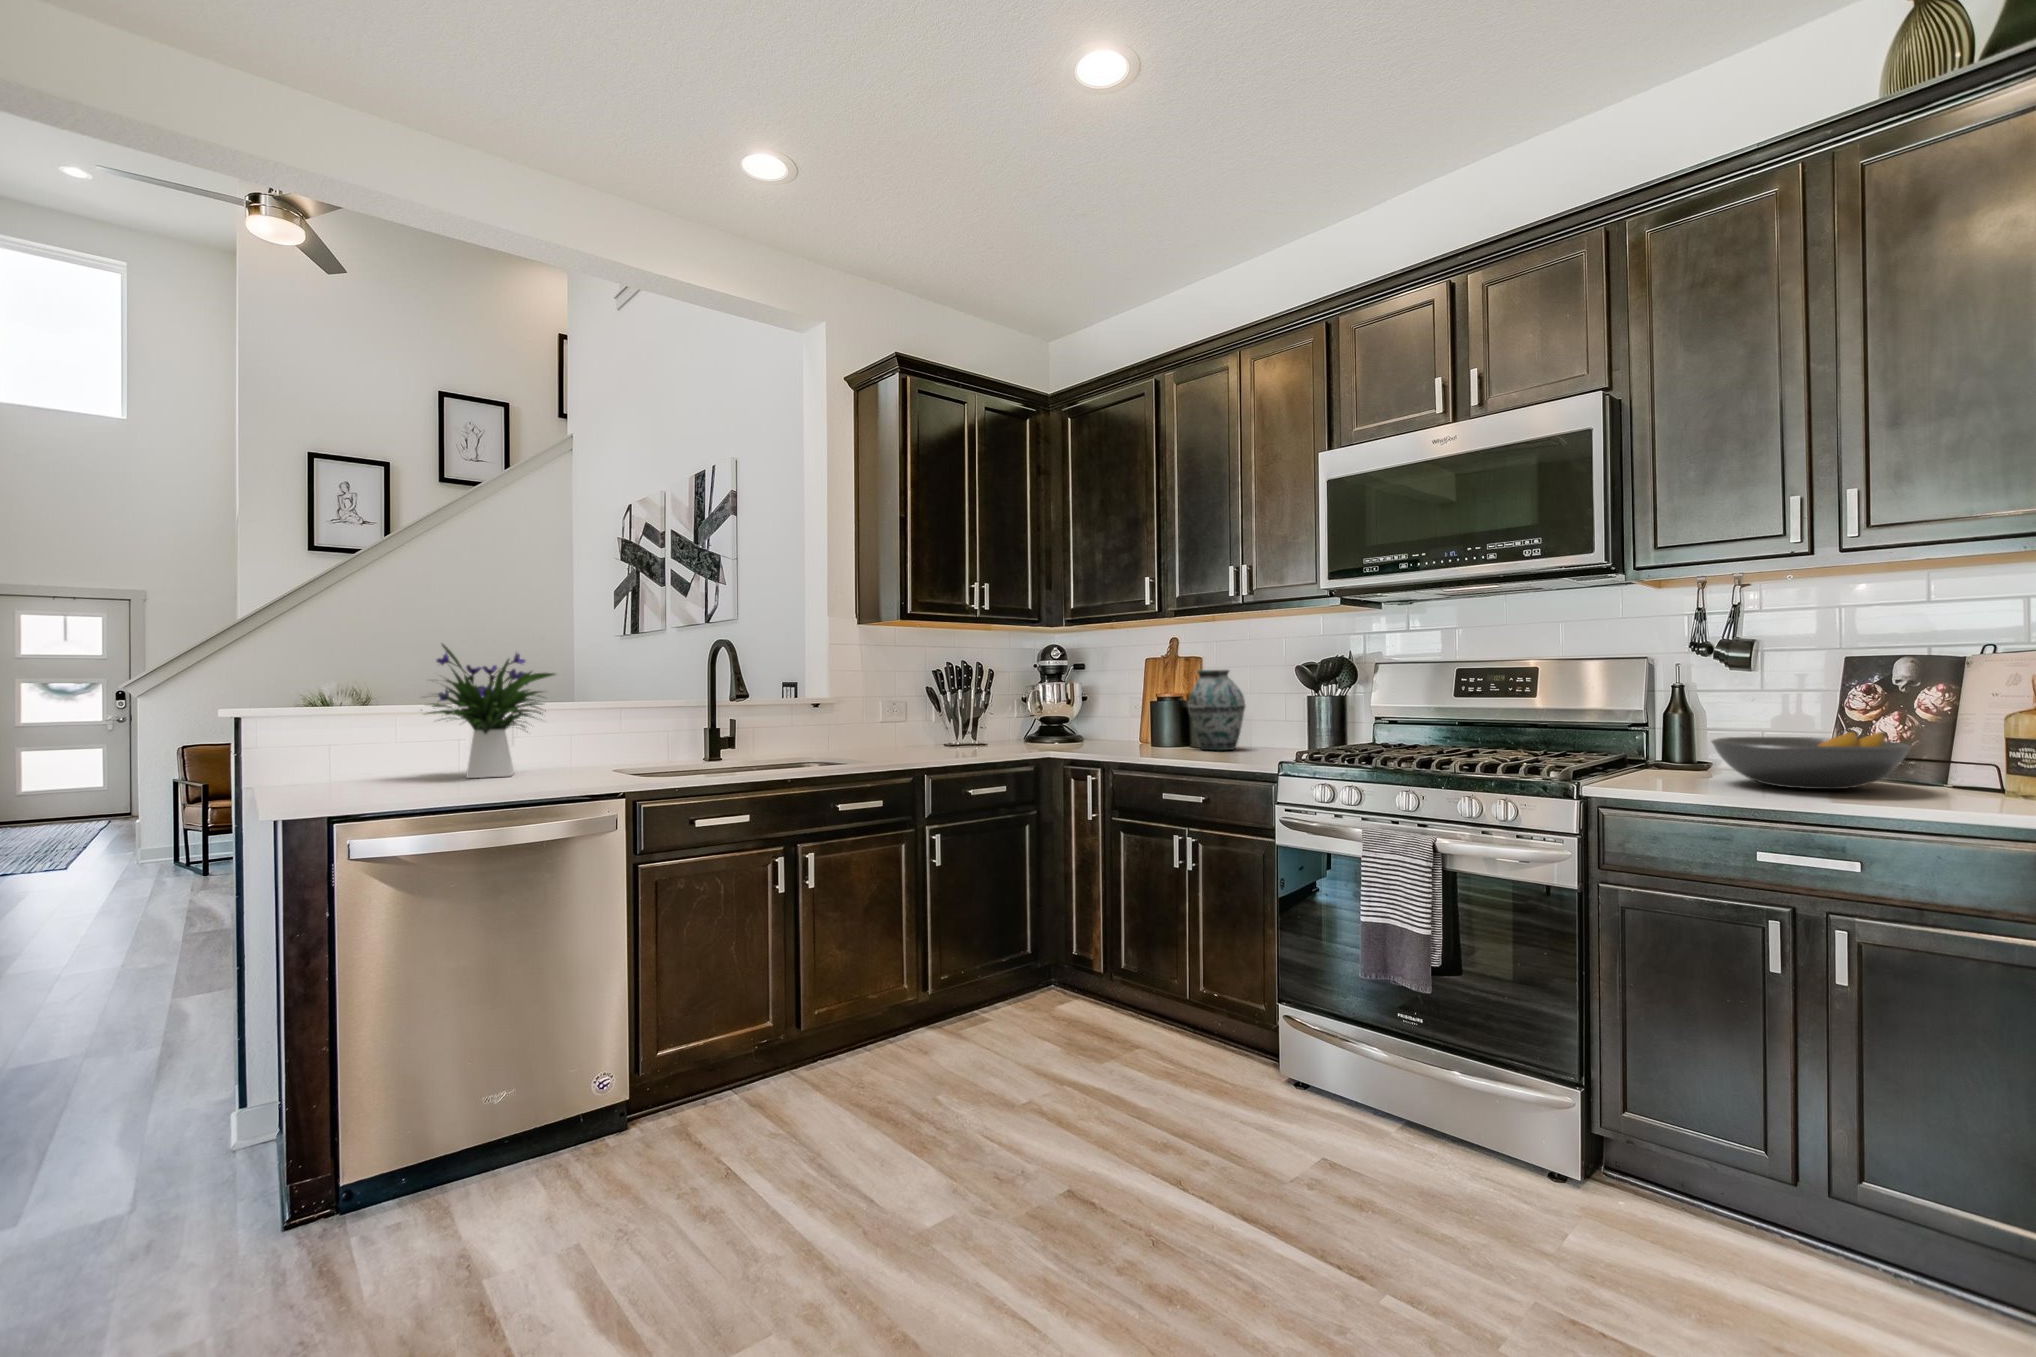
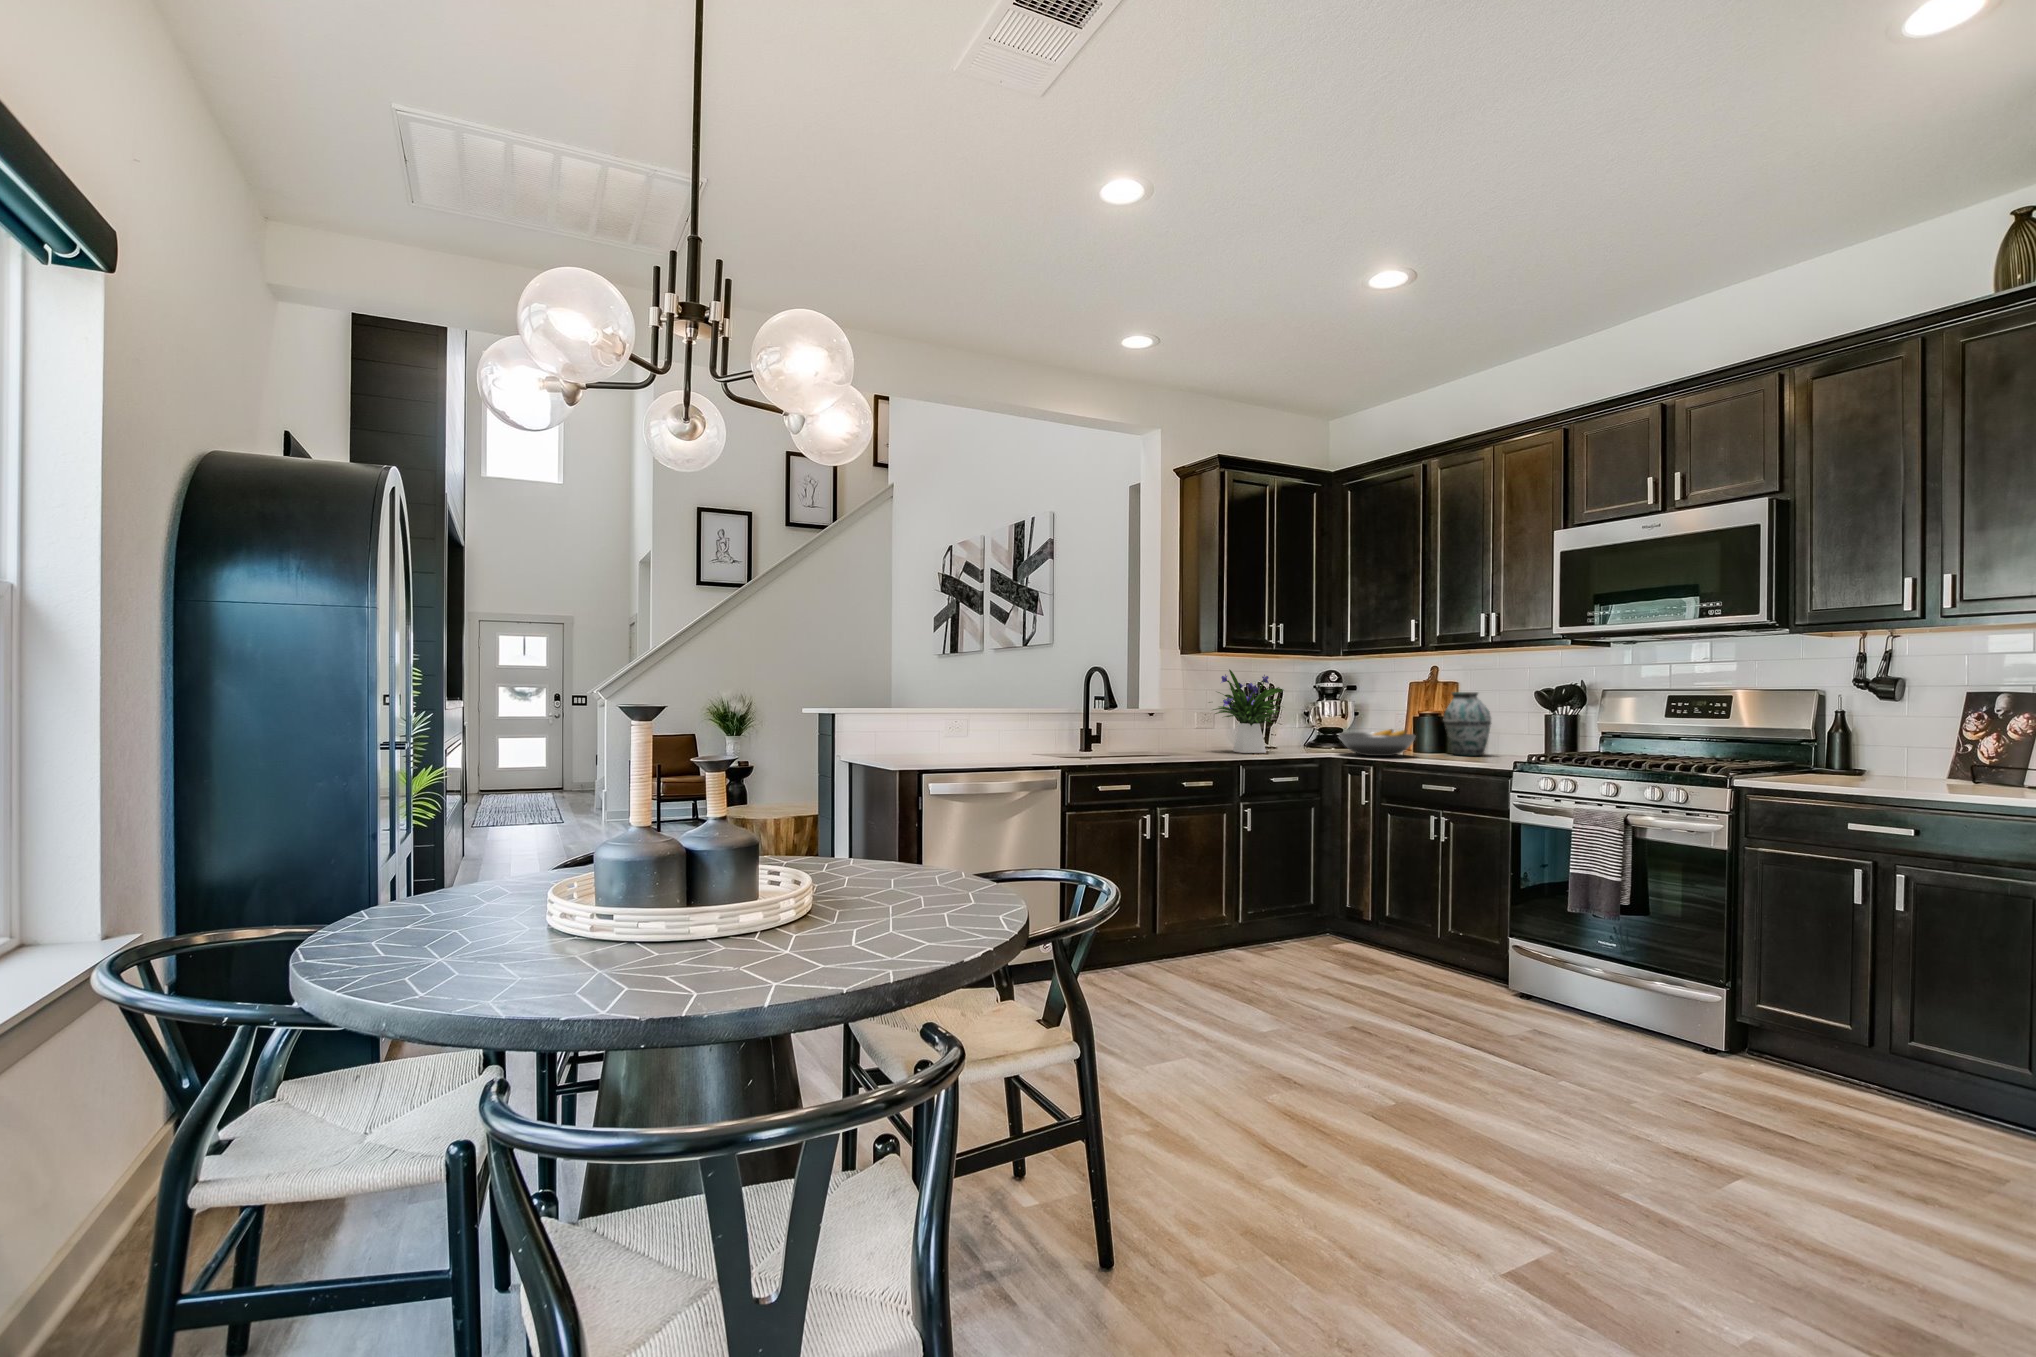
flower arrangement: present [425,644,554,778] -> present [1209,669,1284,753]
fruit bowl: present [1712,731,1911,789] -> present [1339,729,1416,756]

